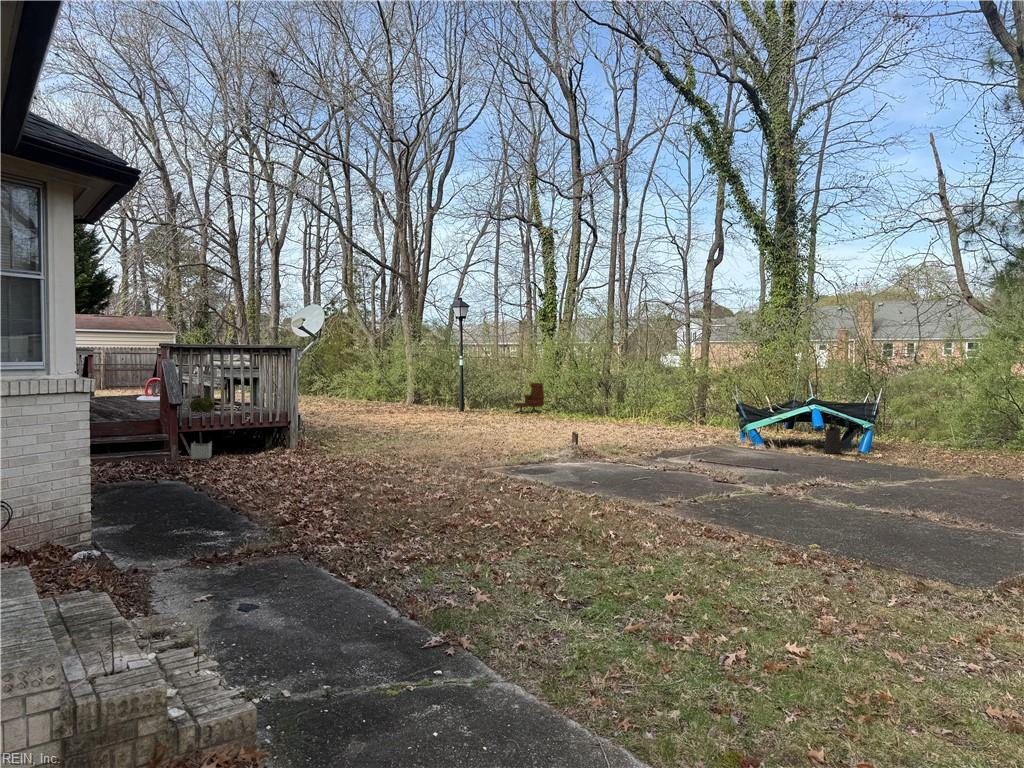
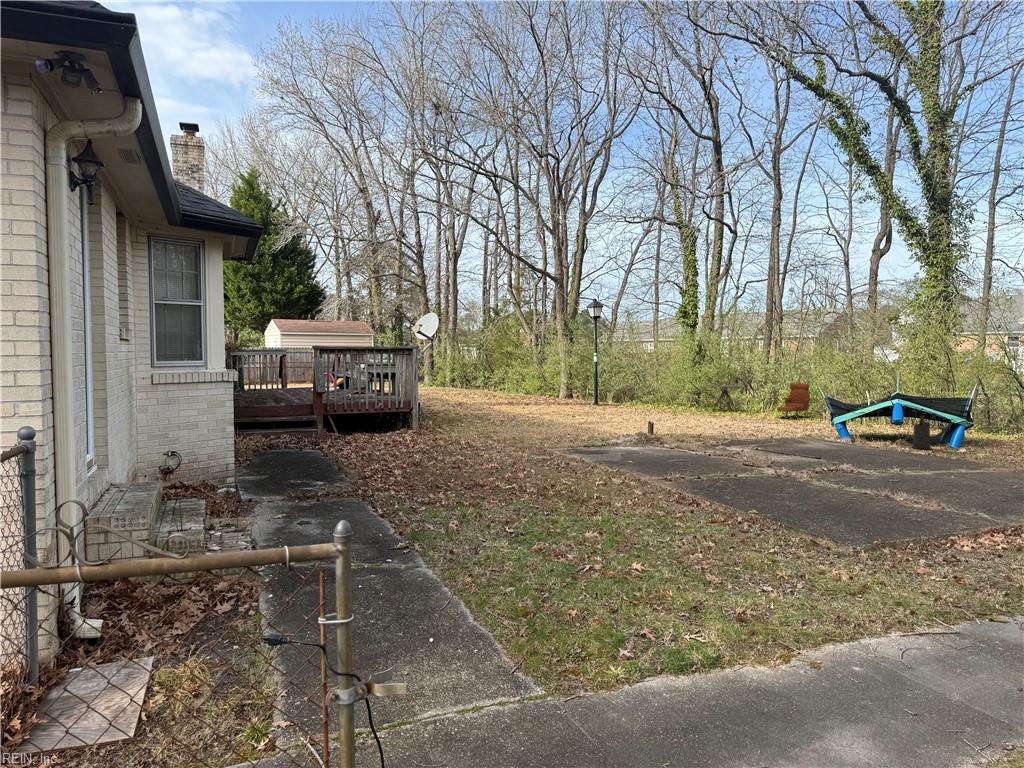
lounge chair: present [514,383,545,413] -> present [777,383,812,419]
round table: none [579,390,616,417] -> present [707,385,744,411]
potted tree: present [188,396,216,459] -> none [334,387,355,437]

